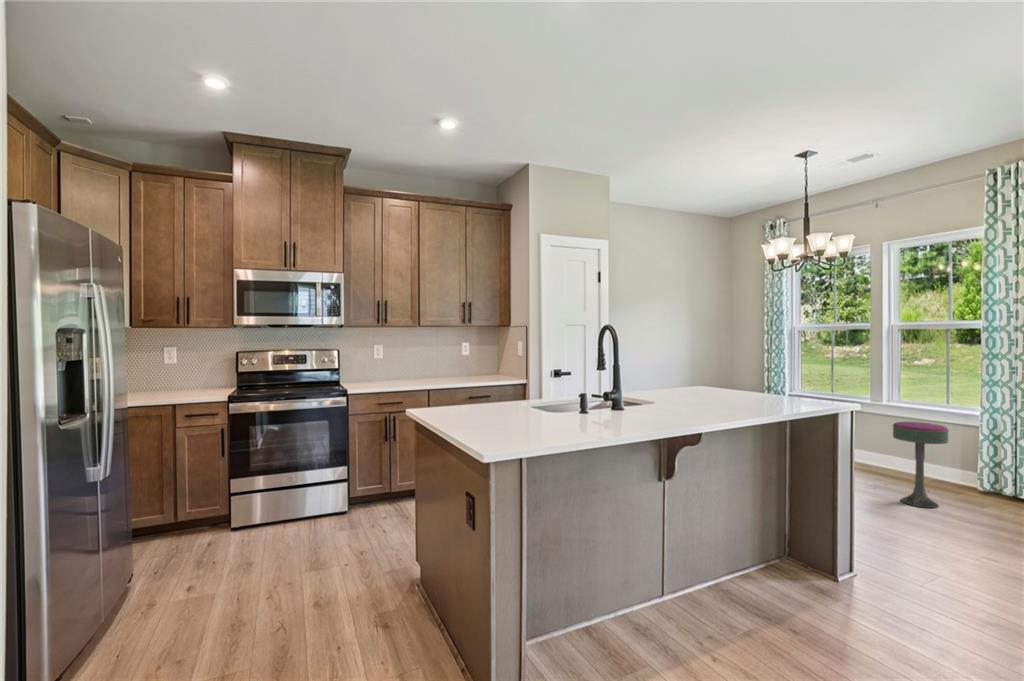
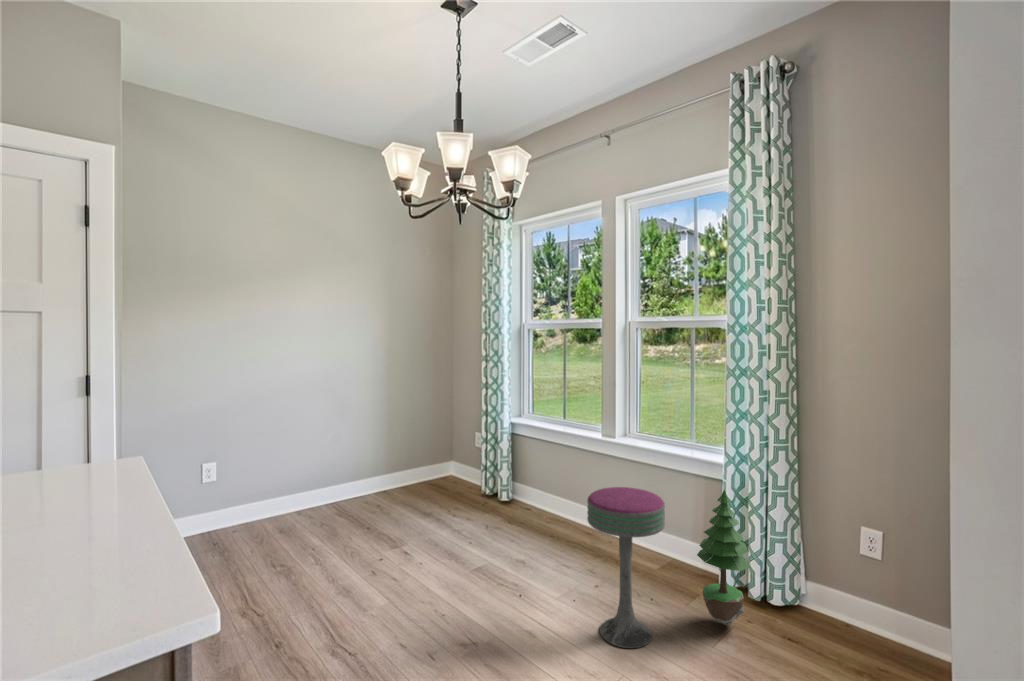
potted tree: none [967,424,1007,505] -> present [697,490,750,625]

